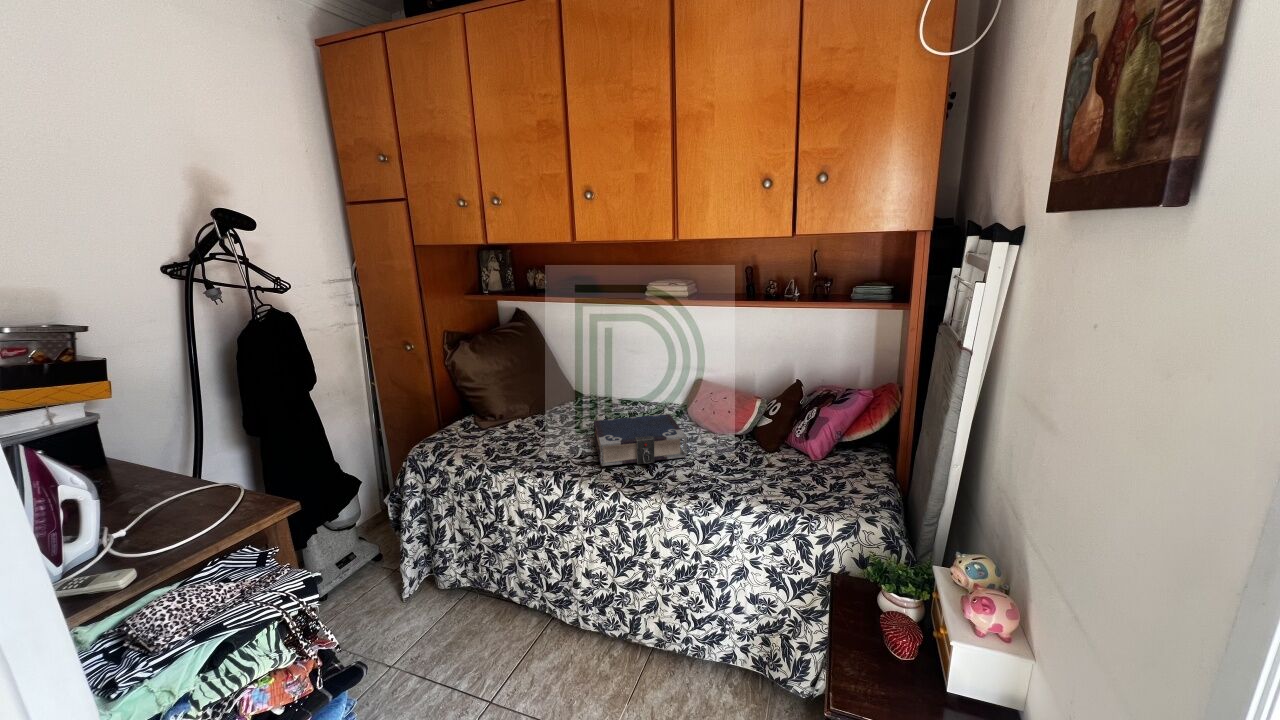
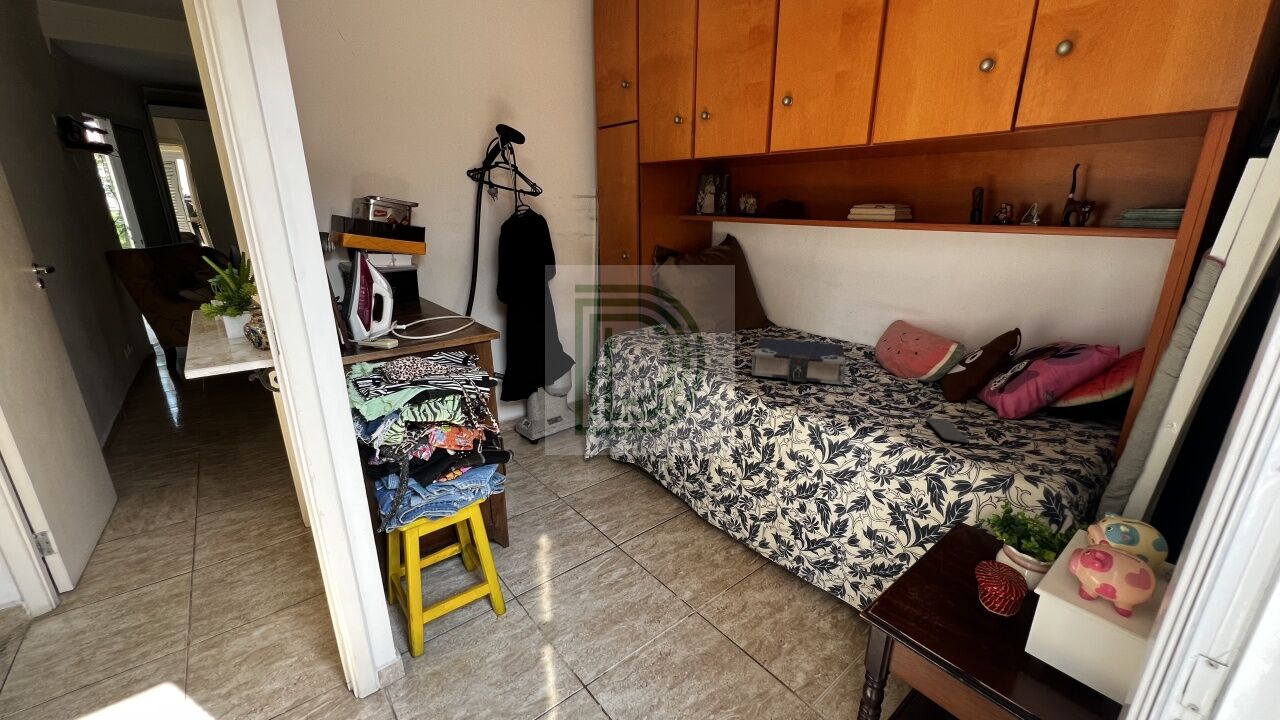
smartphone: none [770,476,811,498] -> present [926,418,969,443]

